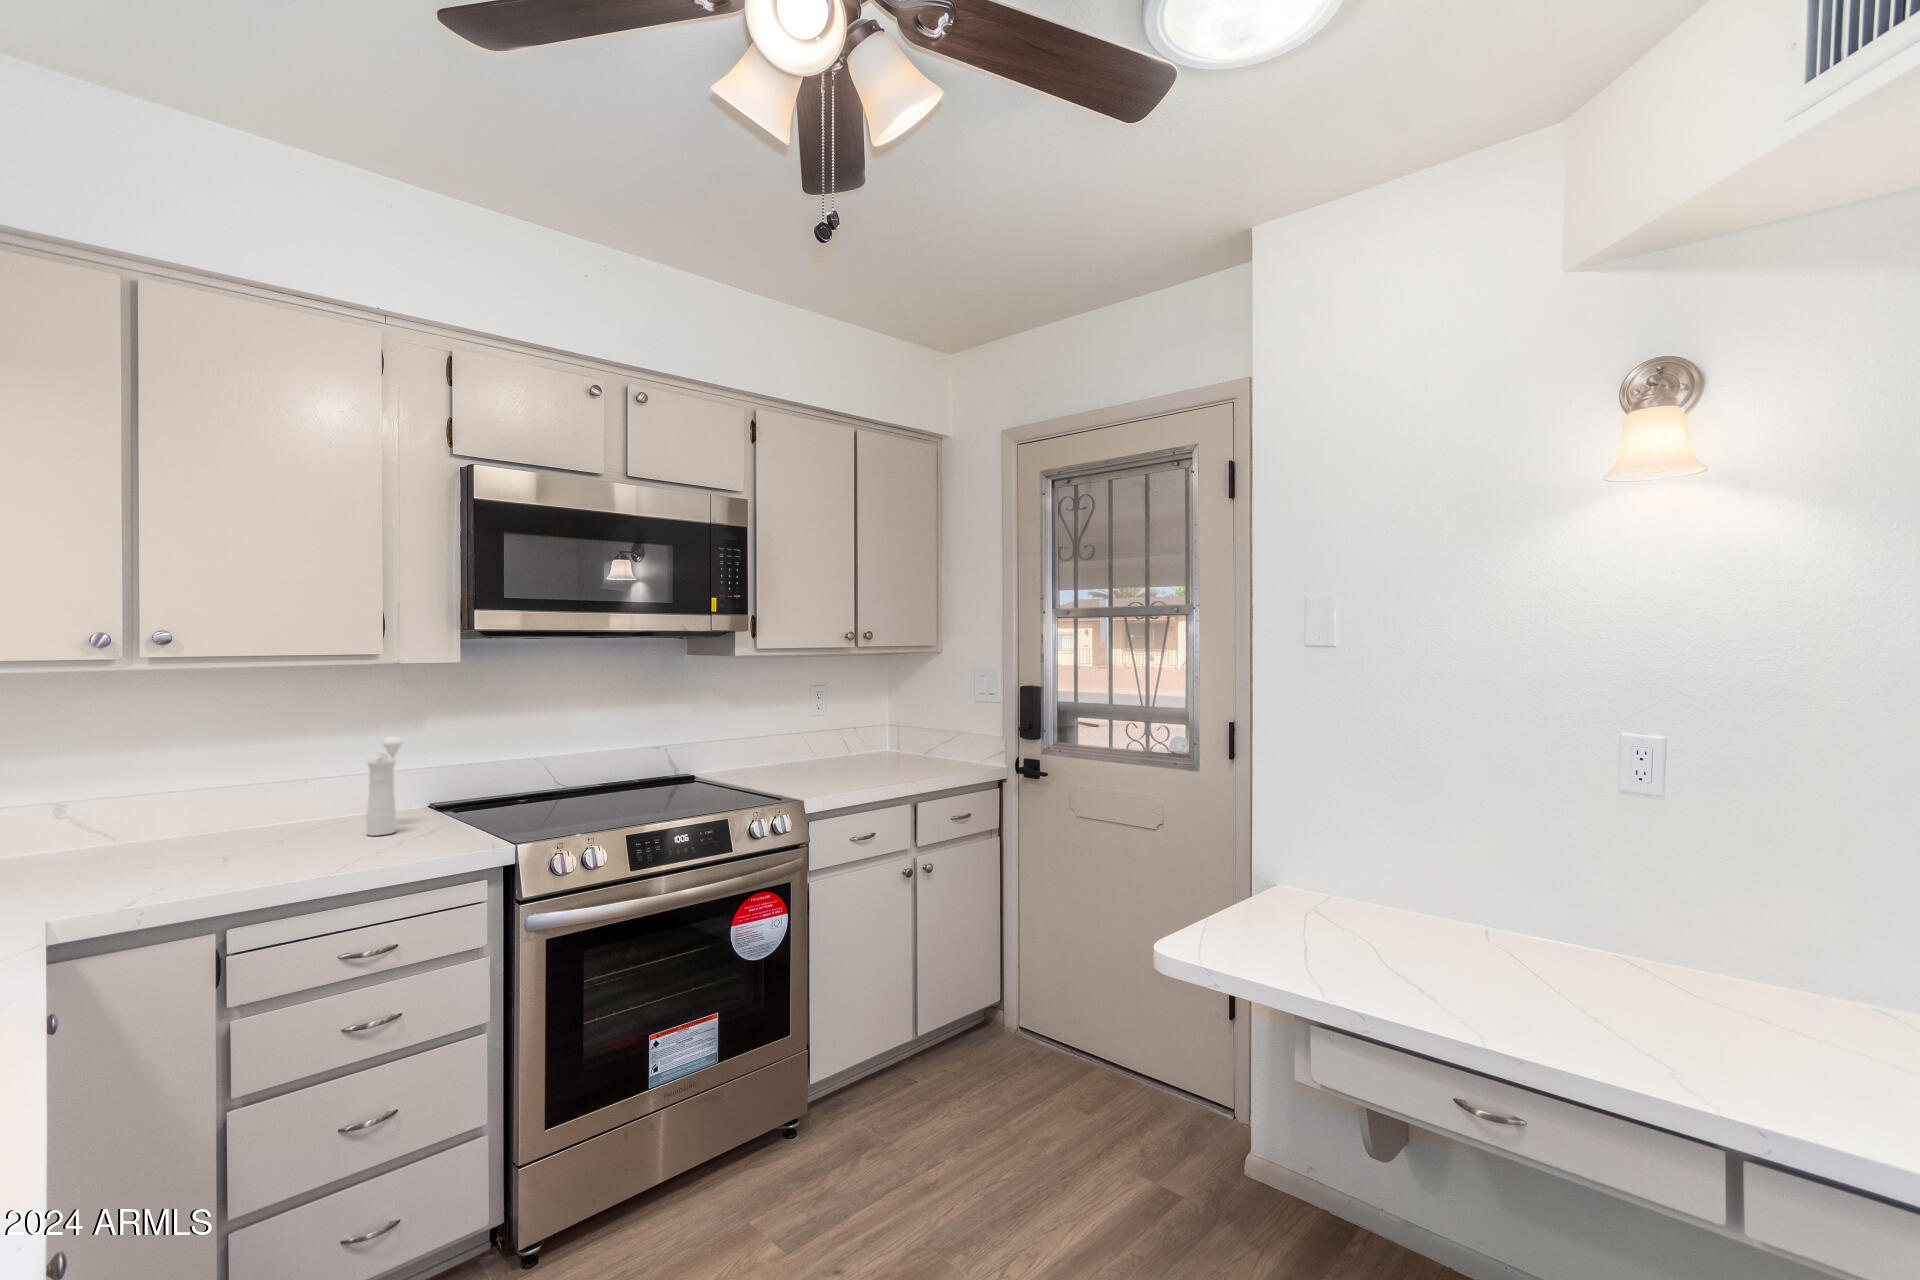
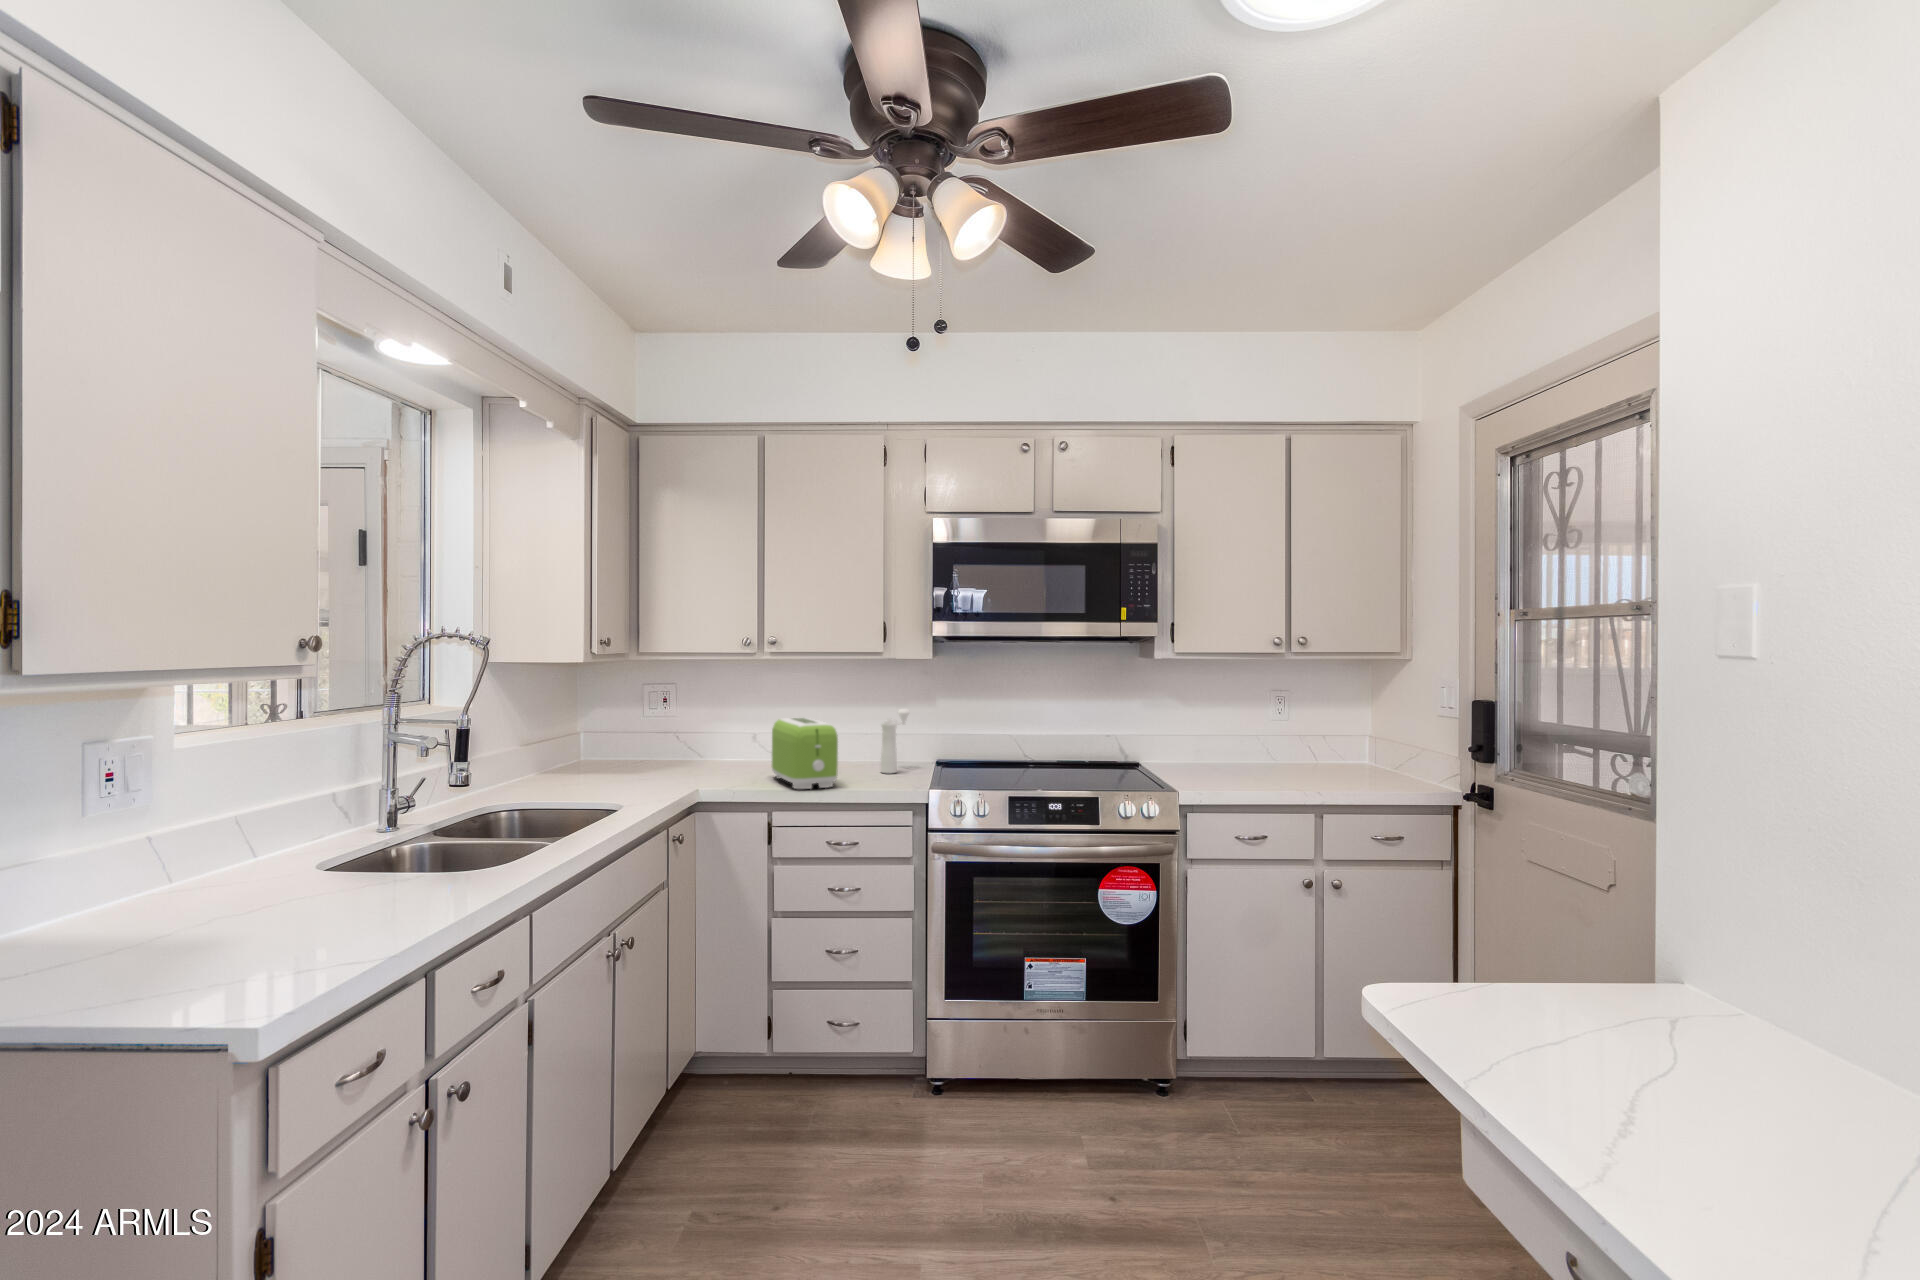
toaster: none [168,764,339,883] -> present [772,718,838,789]

